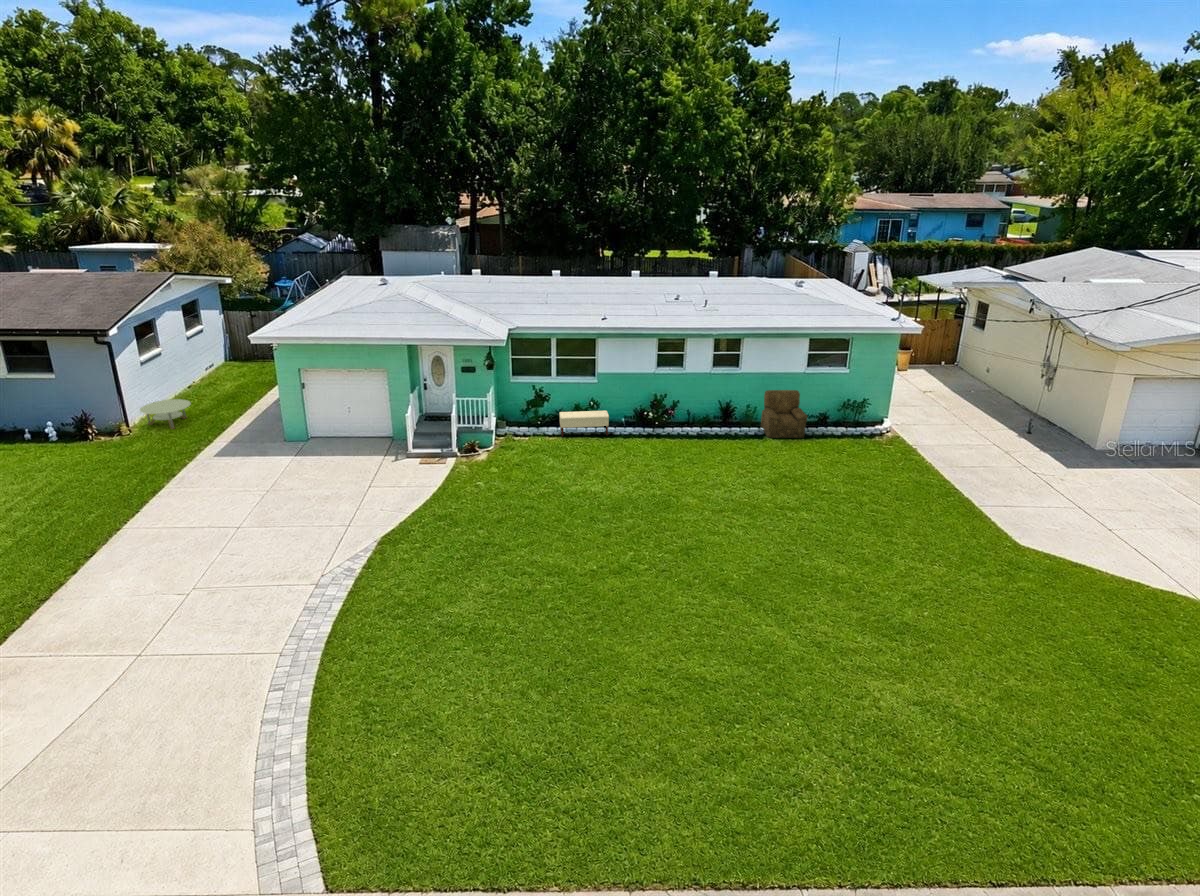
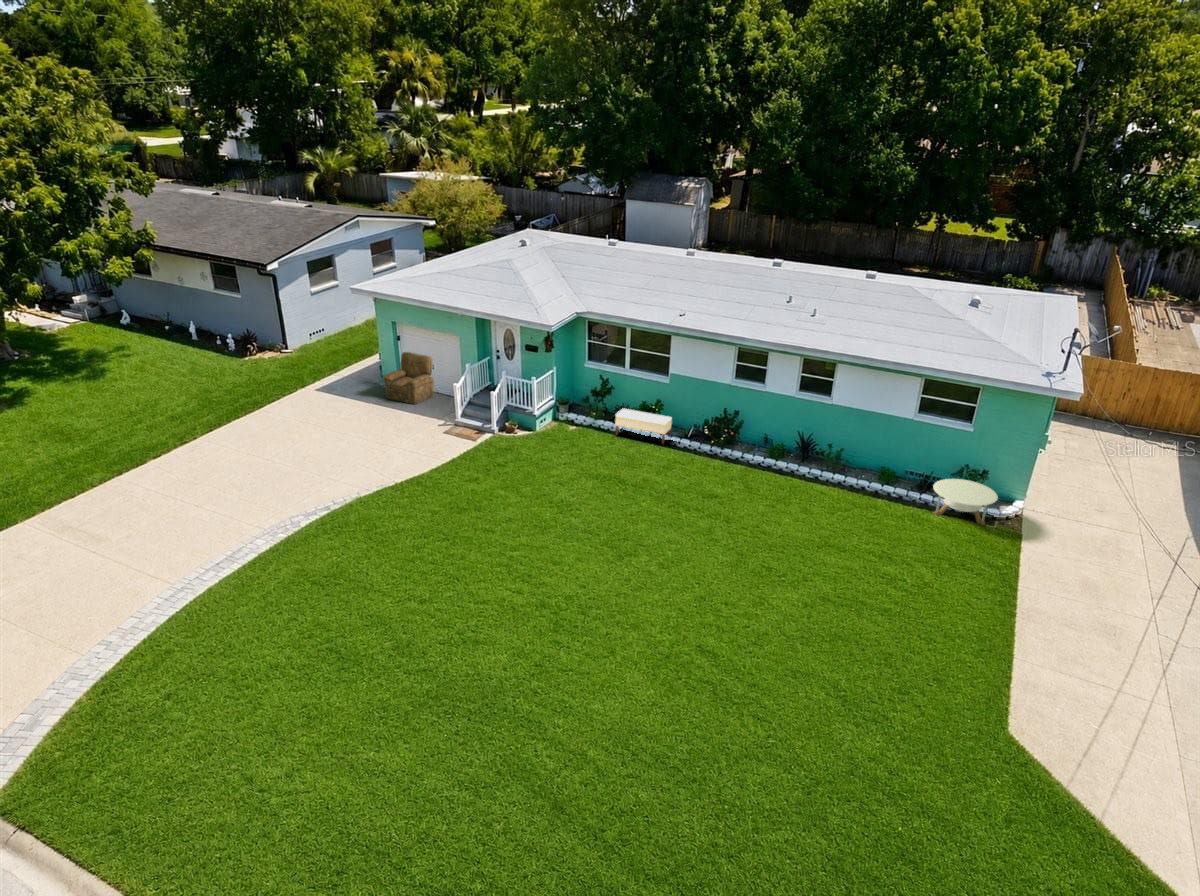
armchair: present [761,390,807,438] -> present [383,352,434,404]
round table: present [140,399,191,429] -> present [933,479,998,525]

